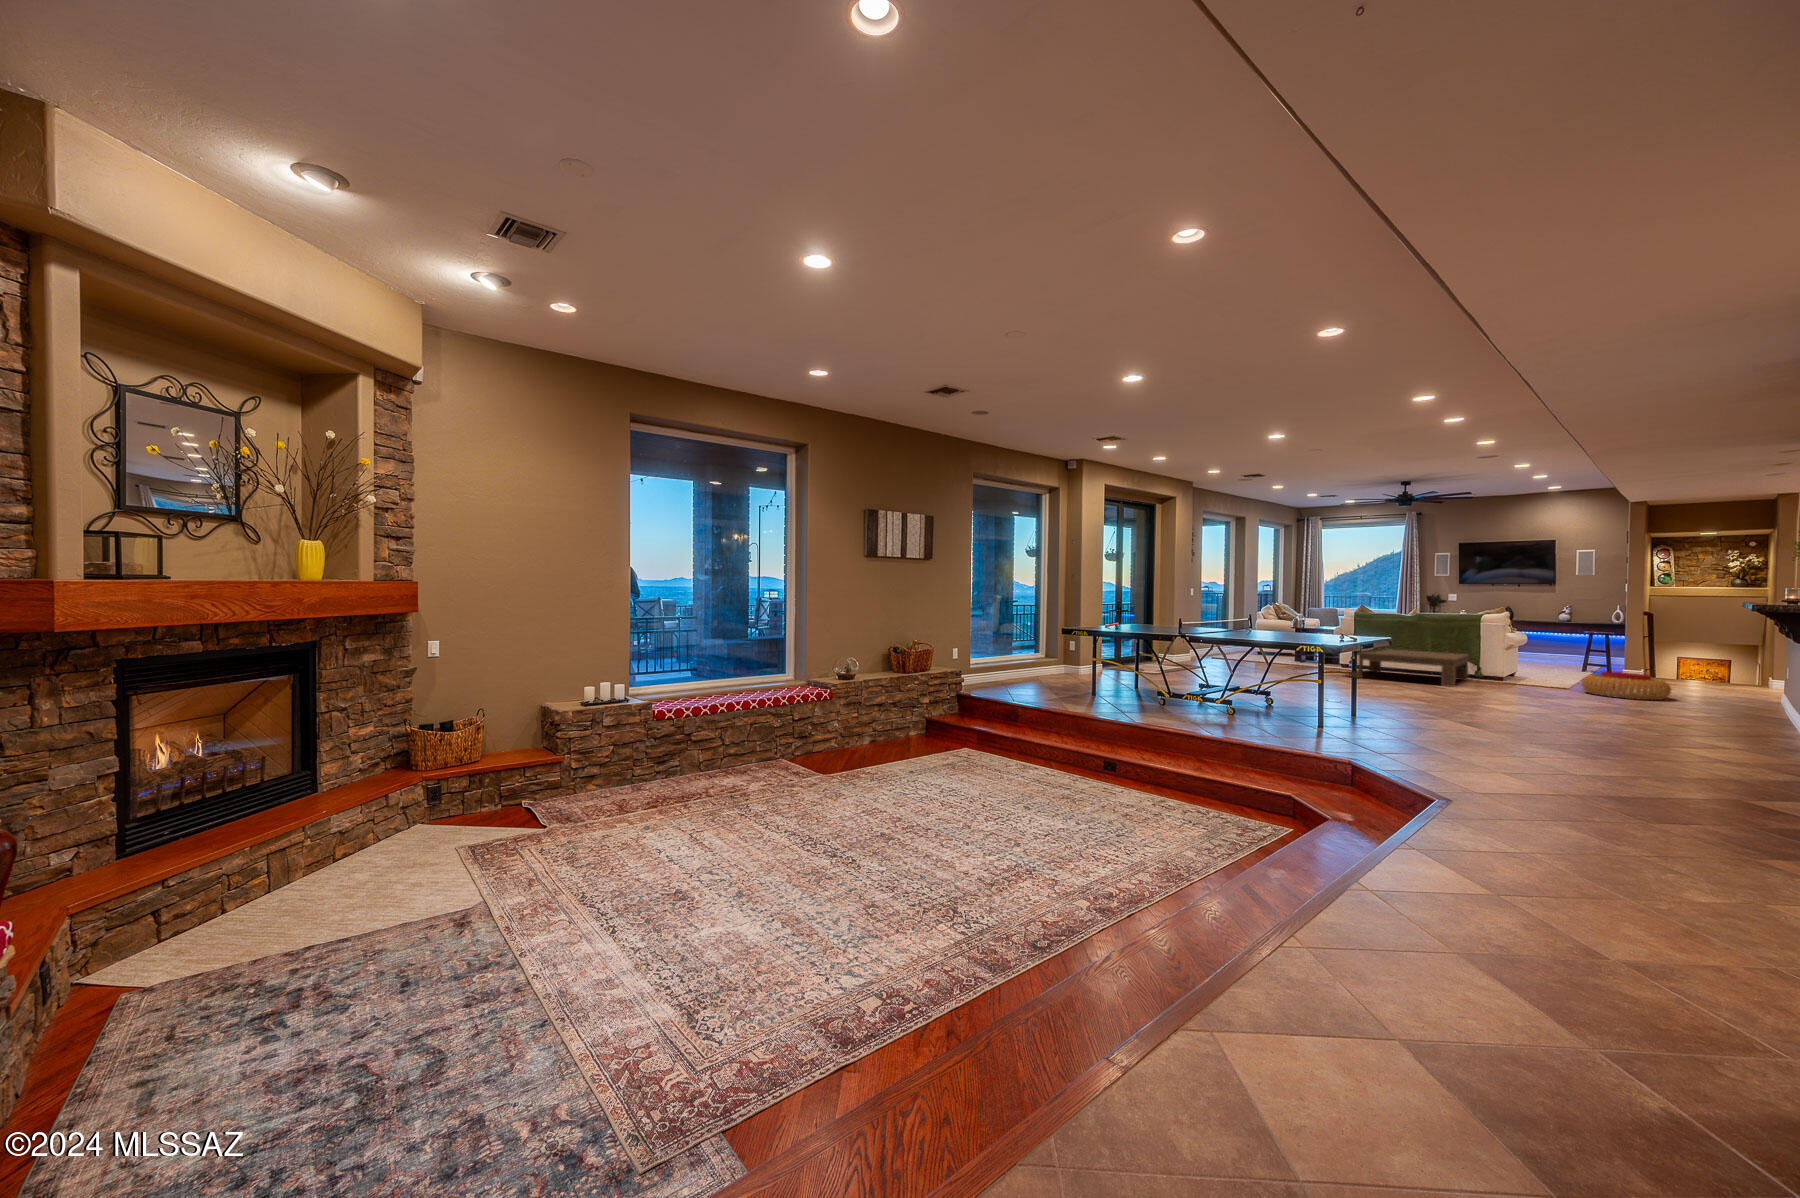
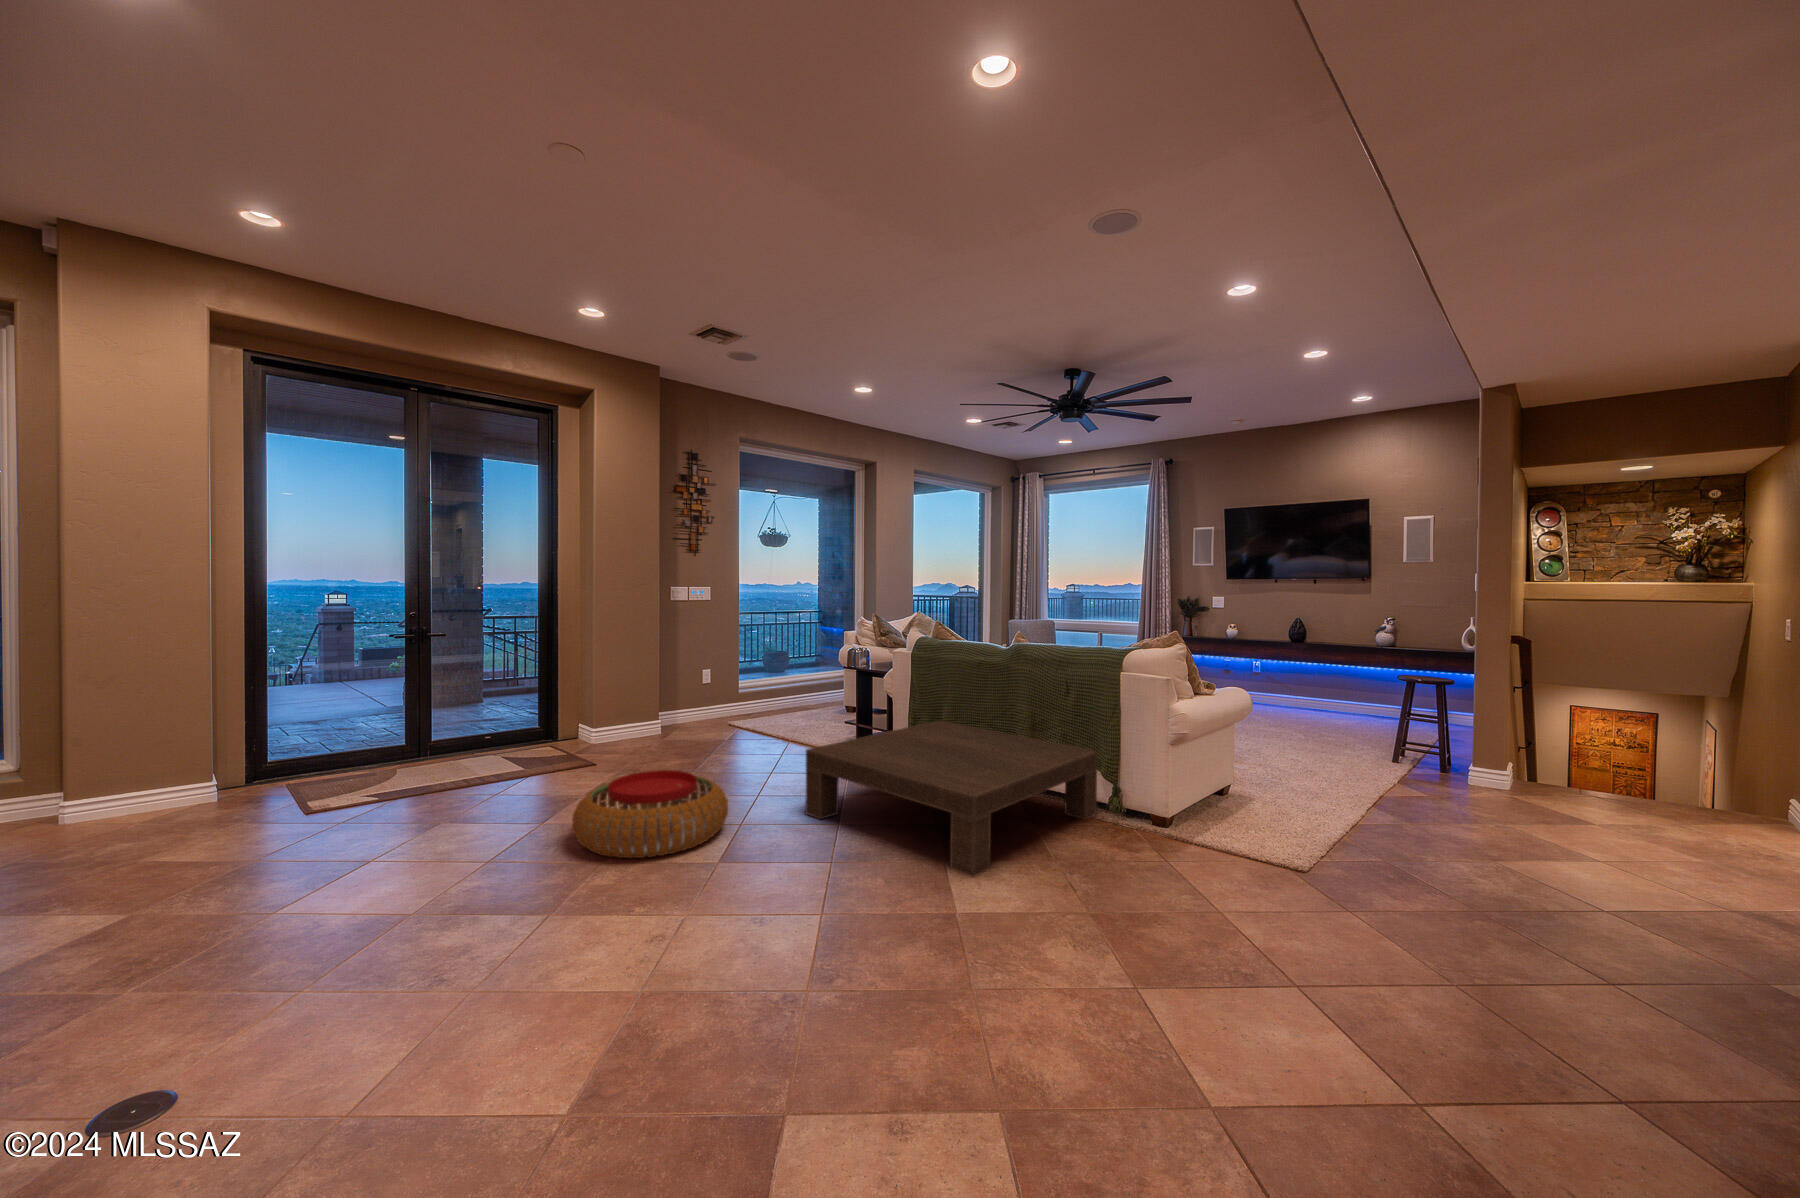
pouf: present [1582,671,1671,700] -> present [572,770,728,858]

